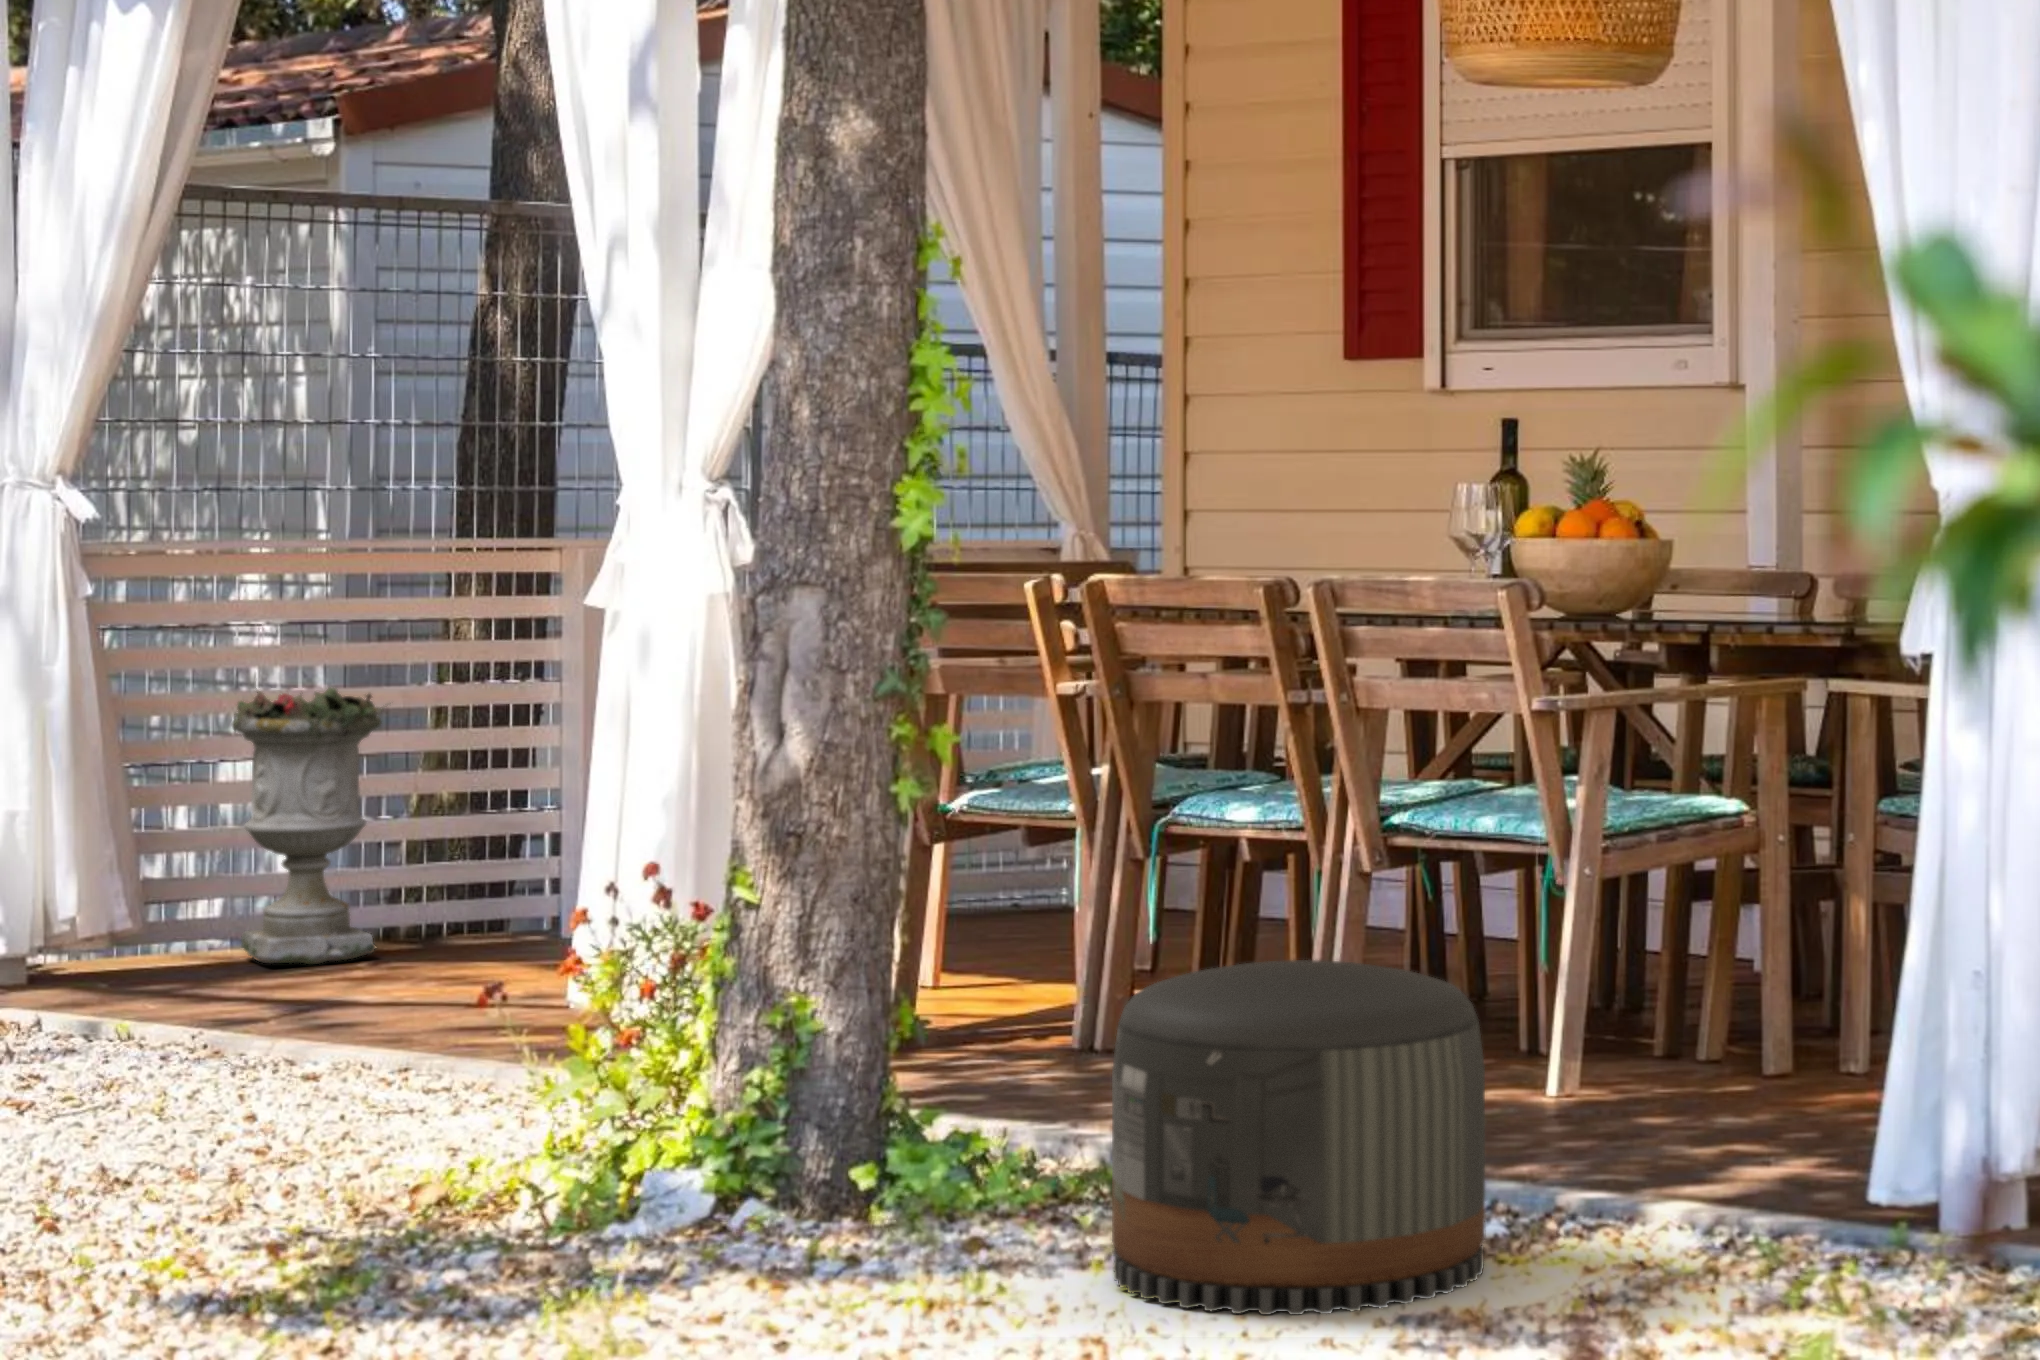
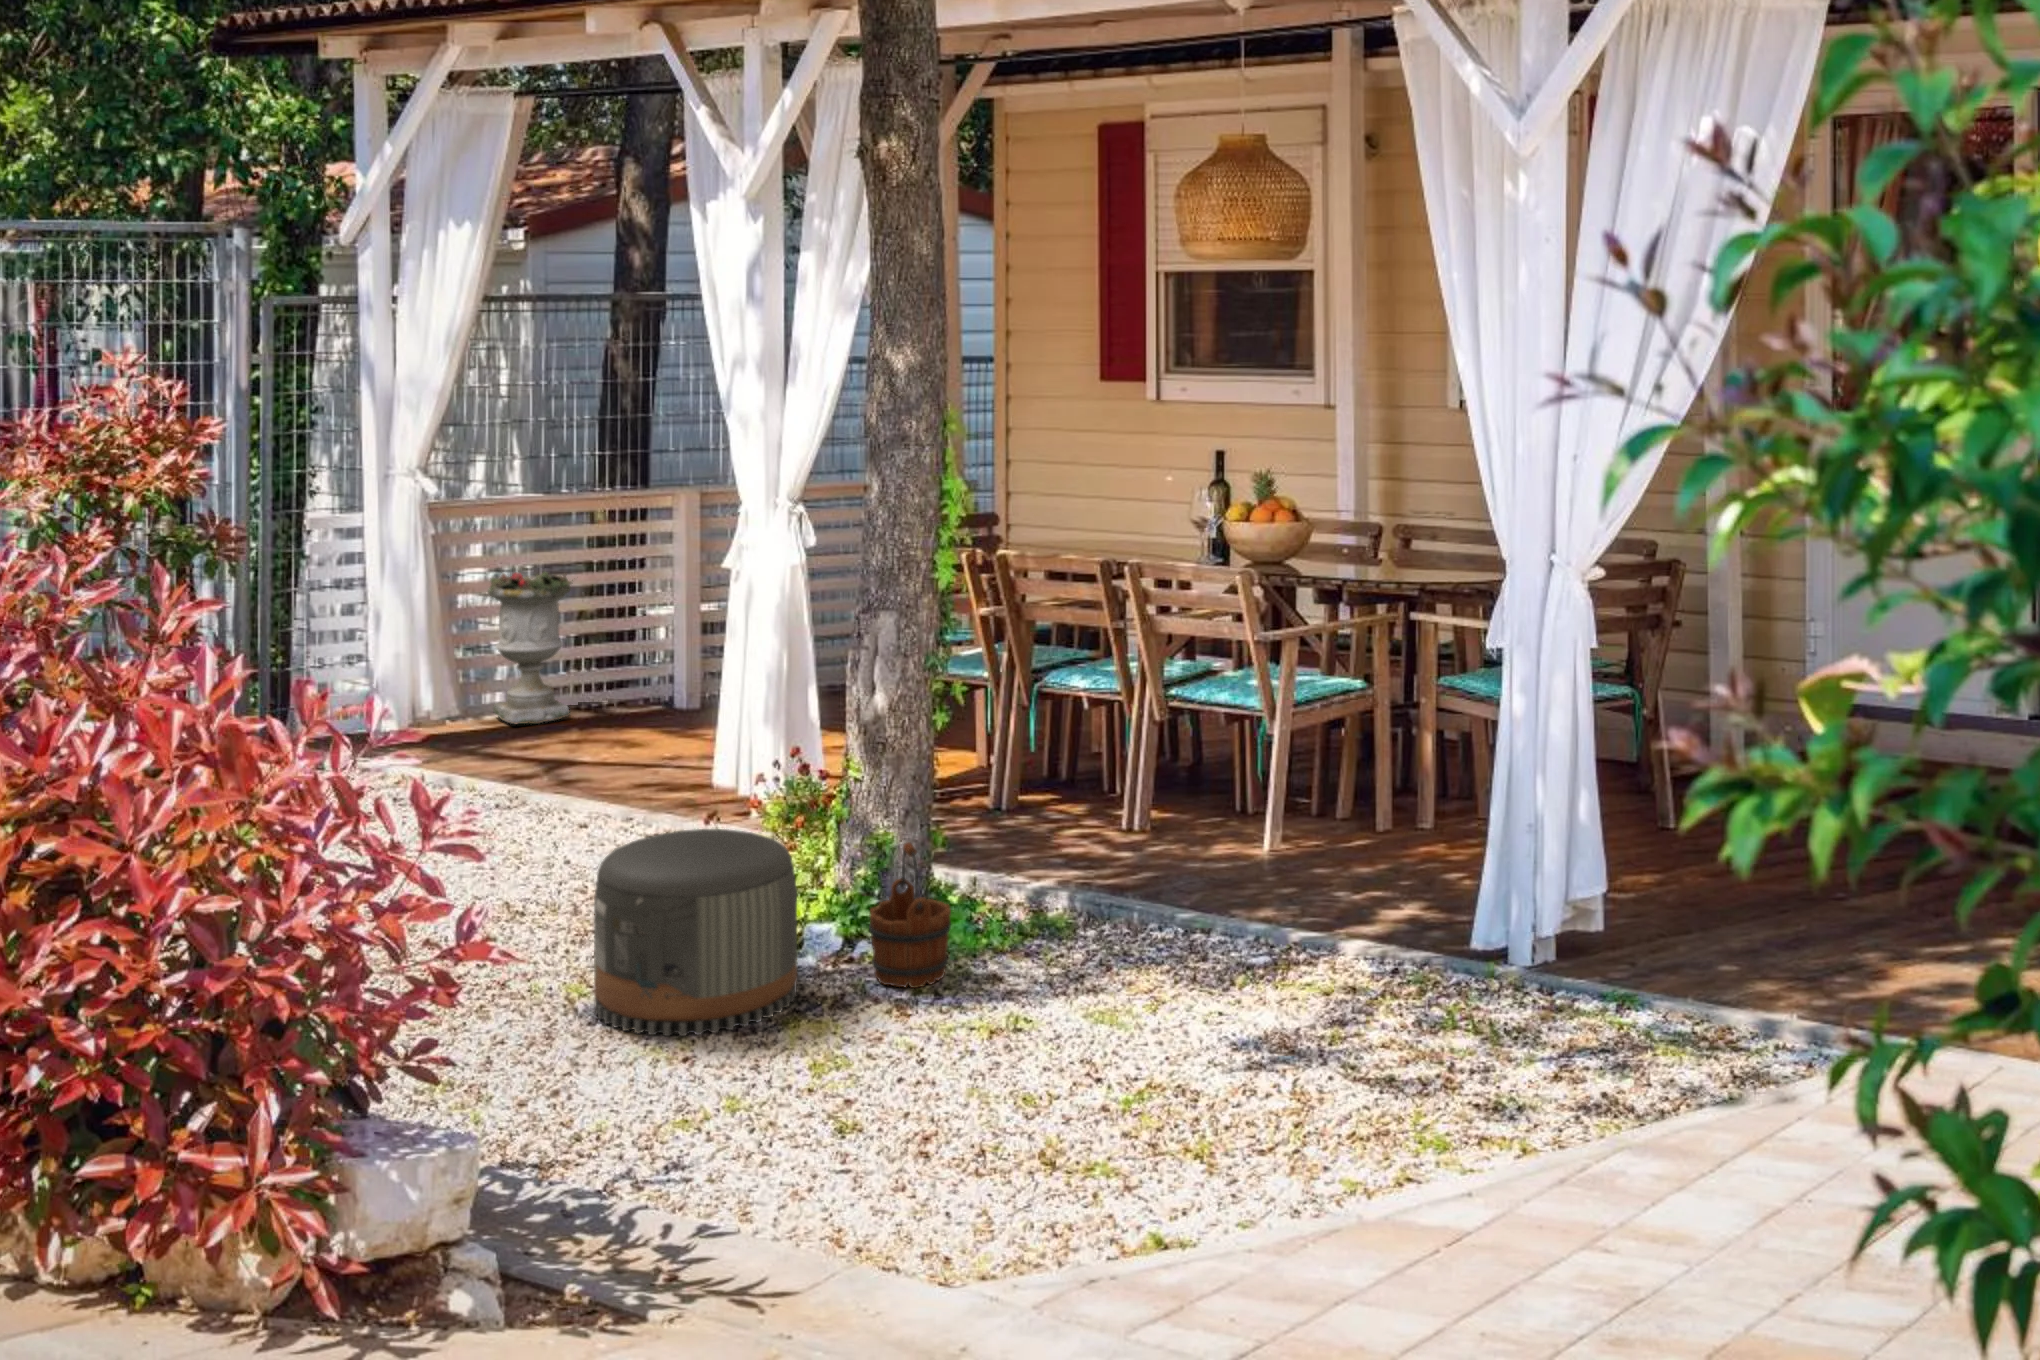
pouf: present [1112,960,1485,1315] -> present [594,829,797,1036]
wooden bucket: none [749,1000,901,1265] -> present [869,843,951,988]

